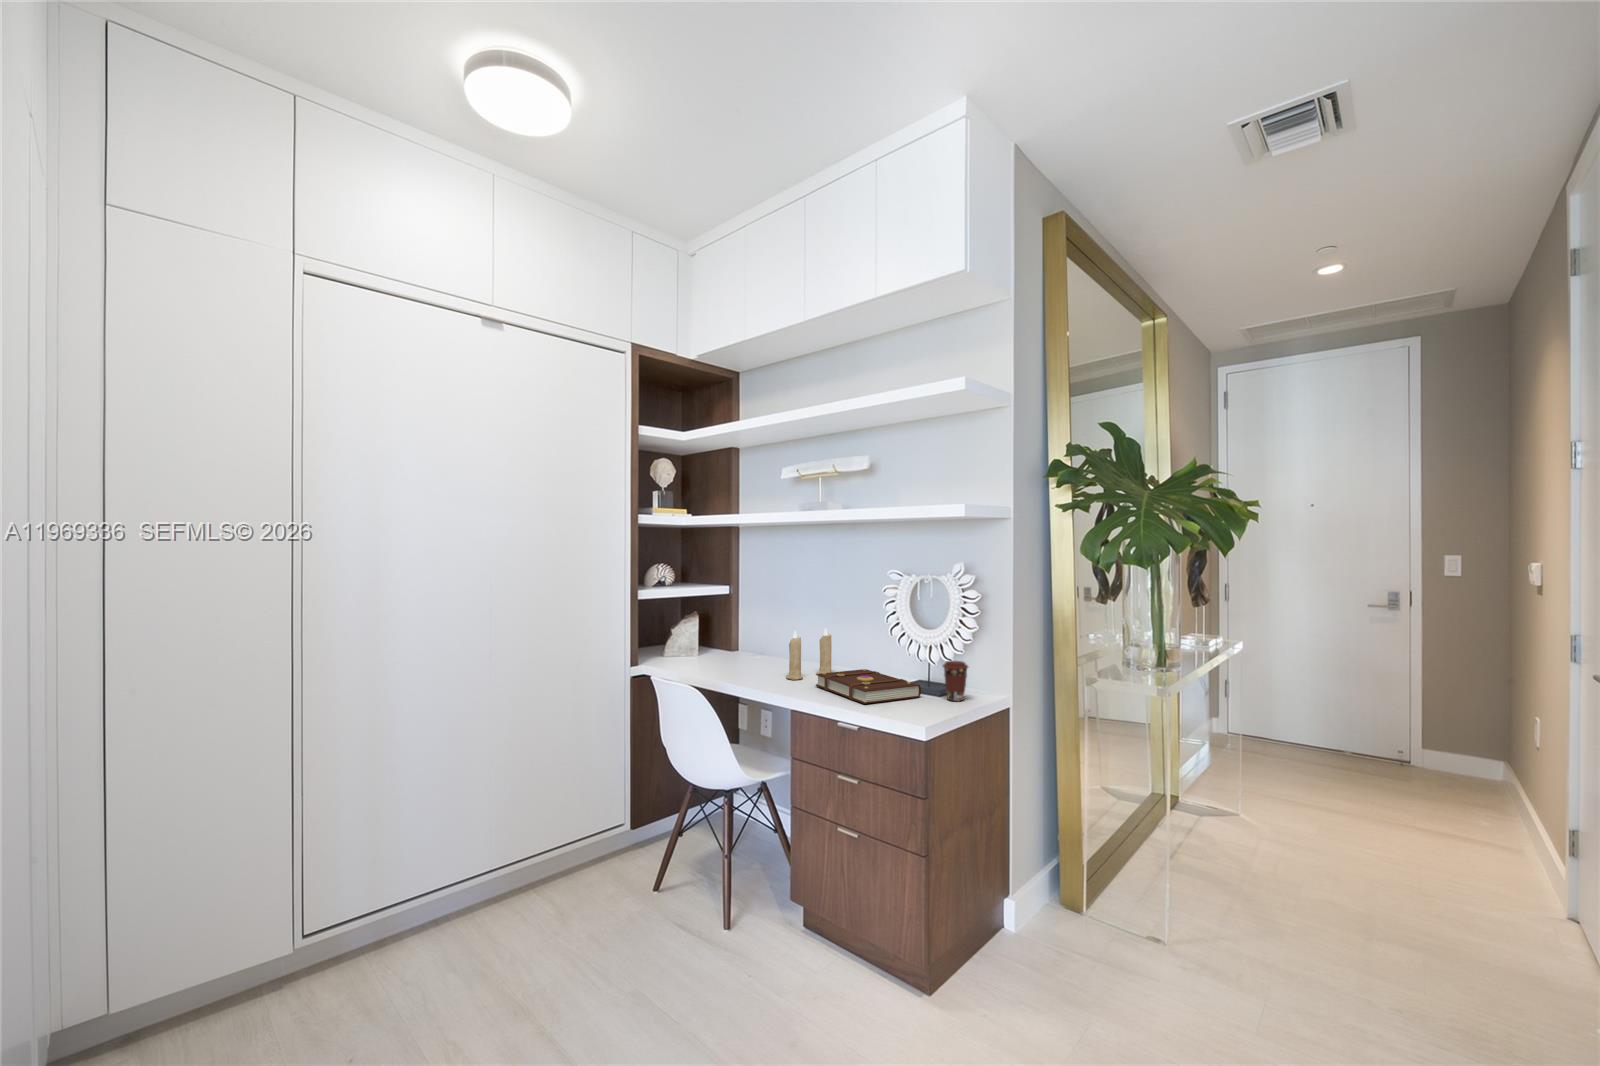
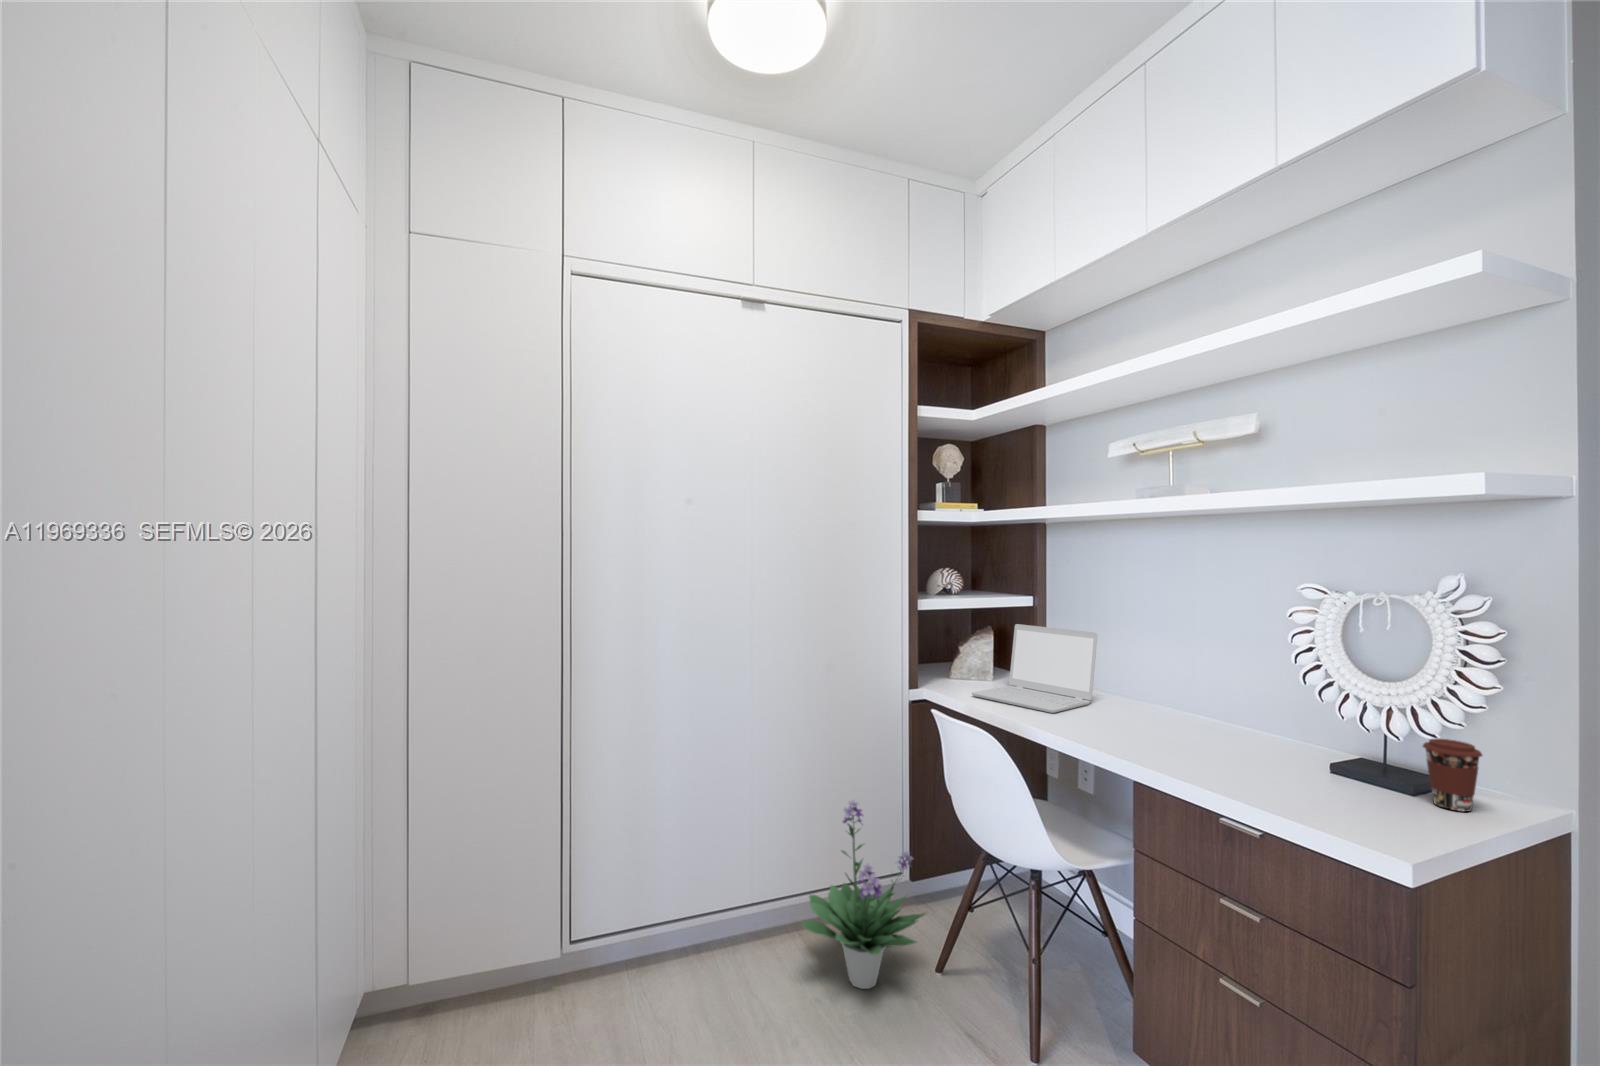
laptop: none [680,608,773,673] -> present [972,624,1097,713]
candle: present [786,628,832,680] -> none [1122,660,1196,733]
book: present [816,669,921,704] -> none [1173,730,1376,793]
potted plant: none [537,759,645,910] -> present [802,800,926,989]

